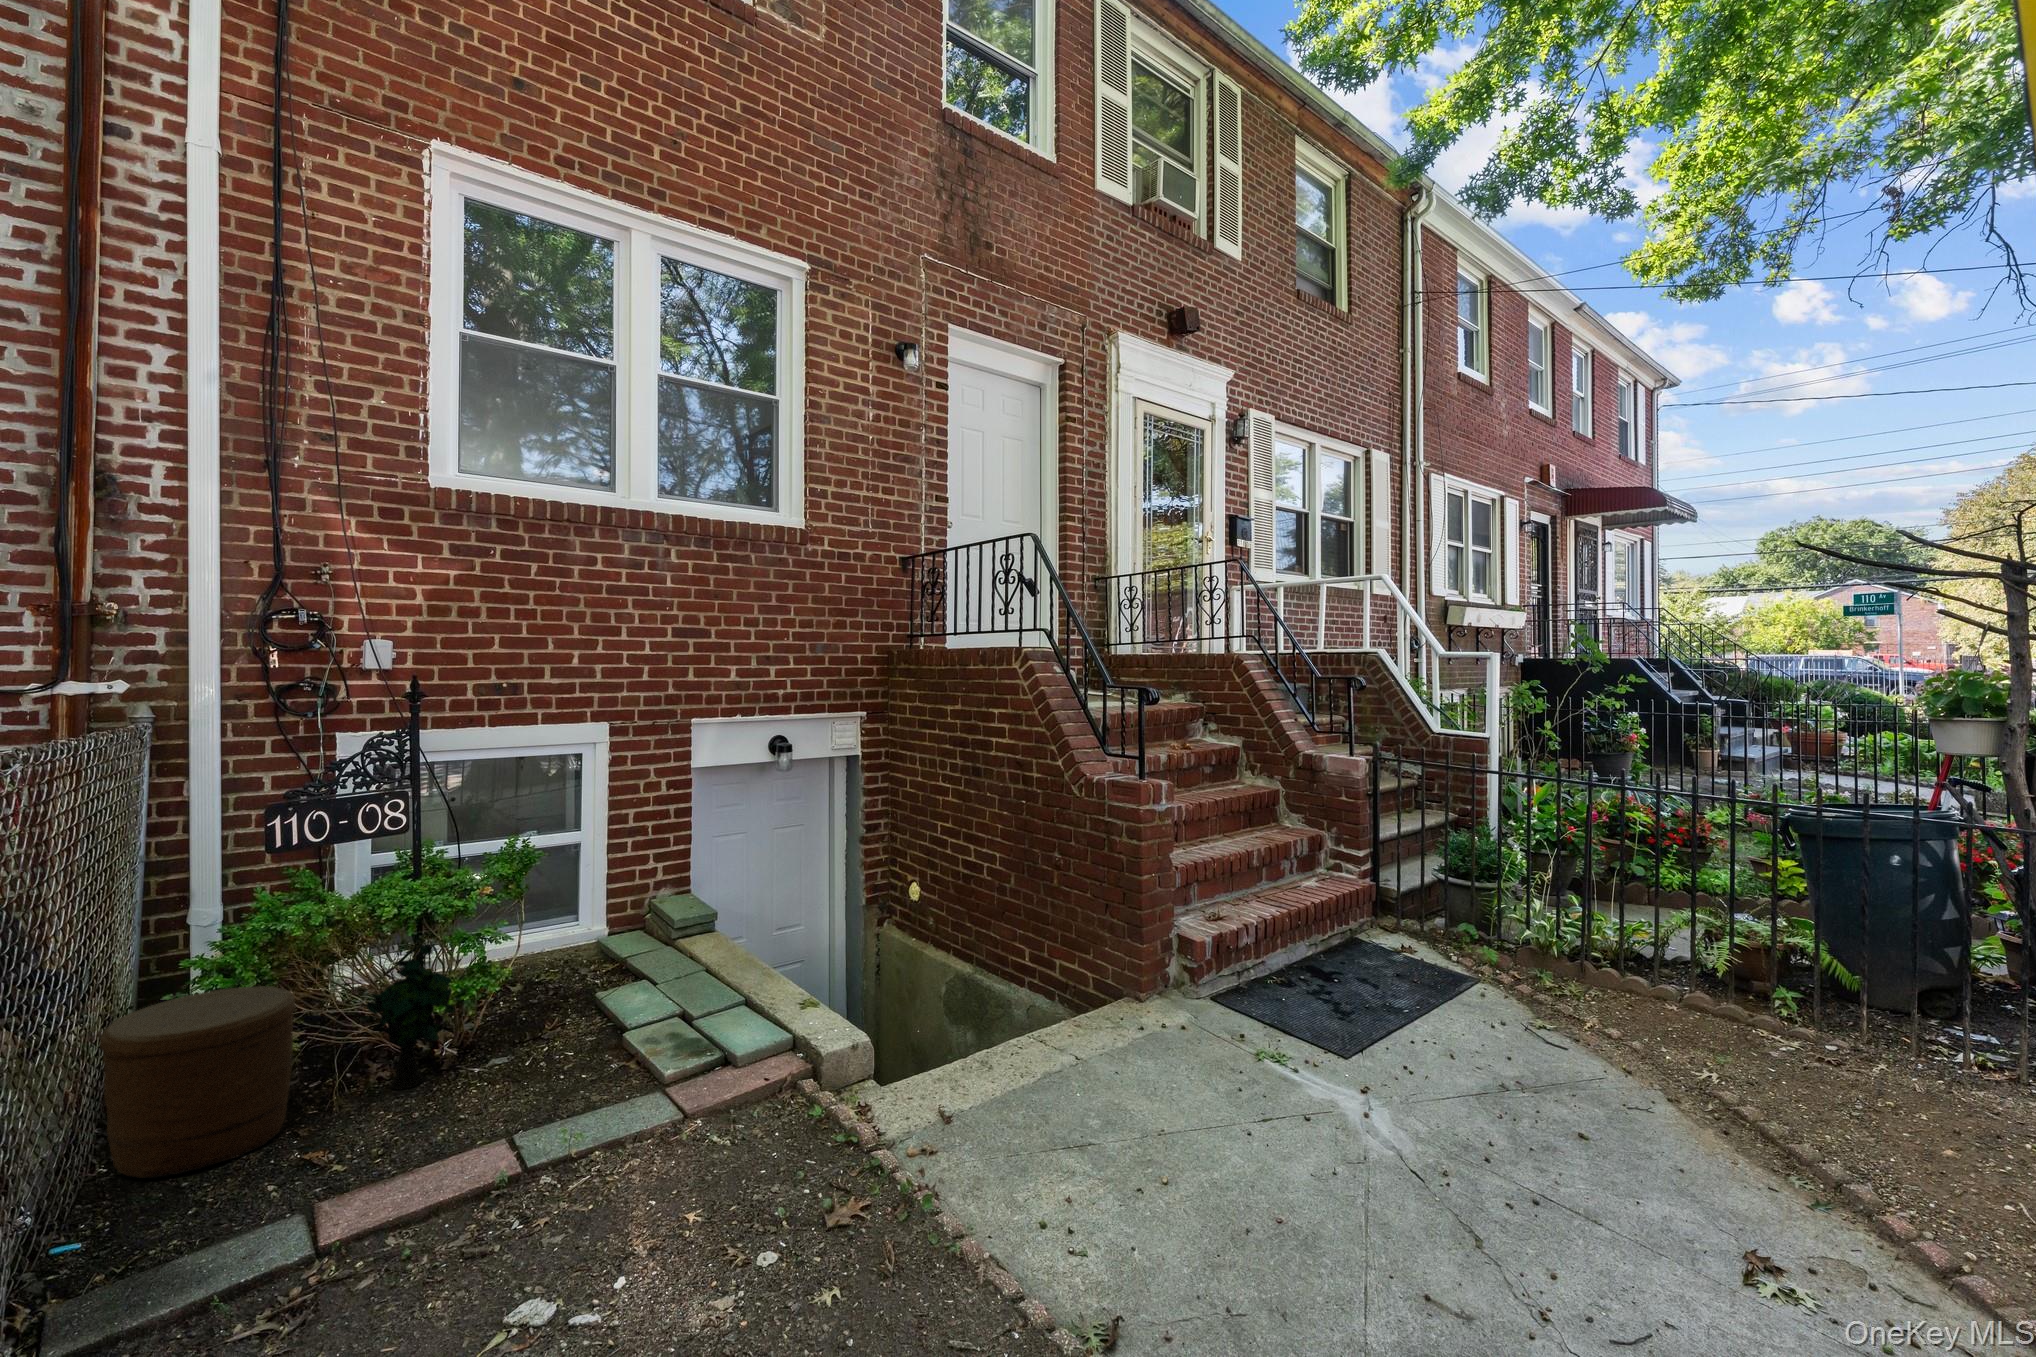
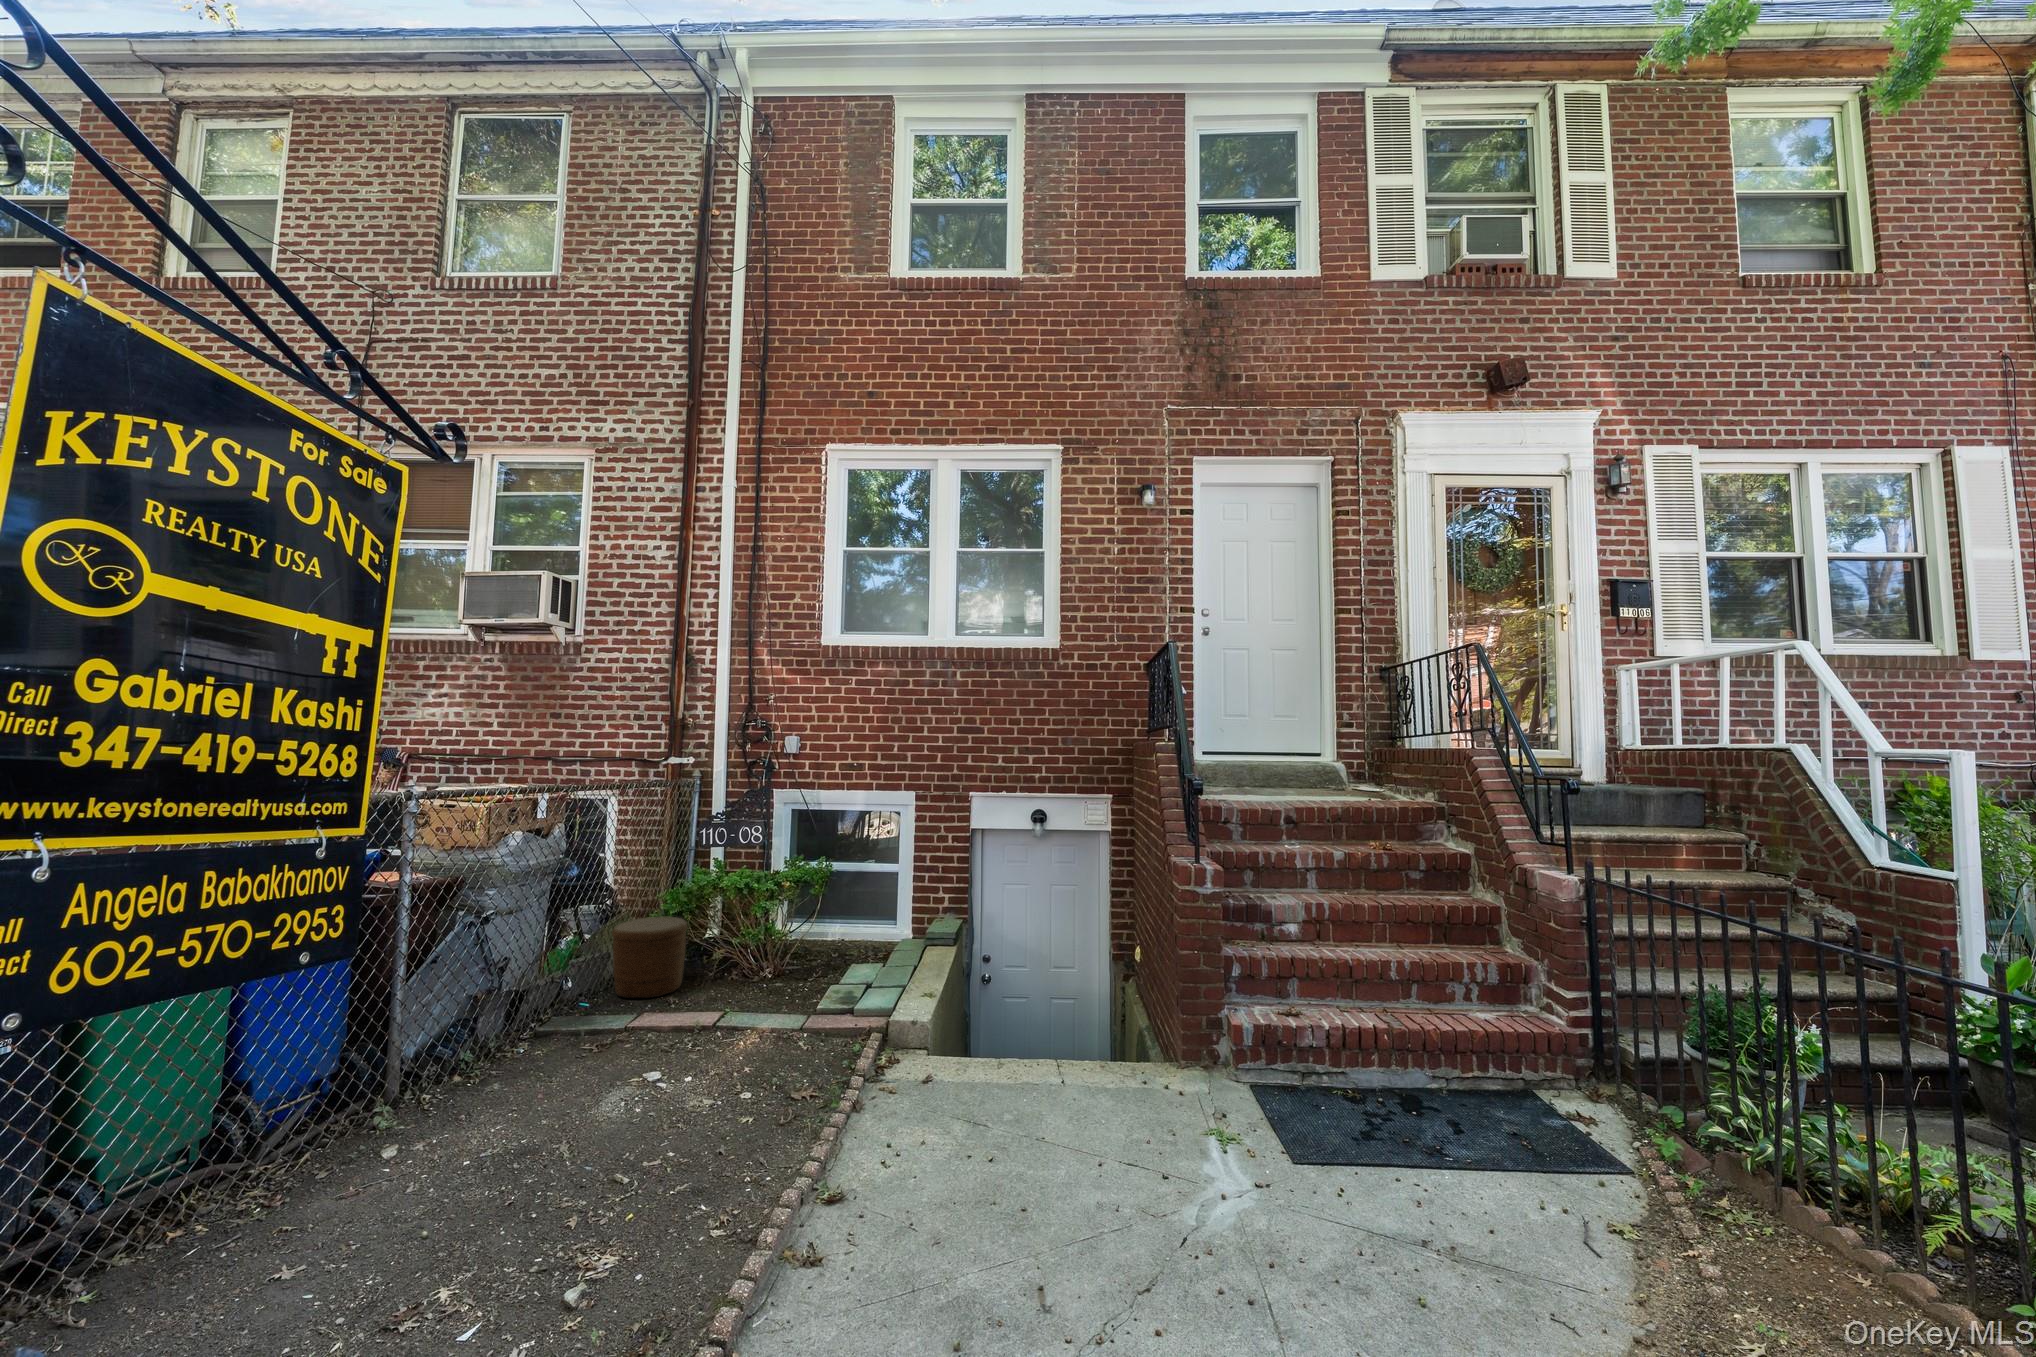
decorative plant: present [361,944,456,1090] -> none [714,911,760,989]

